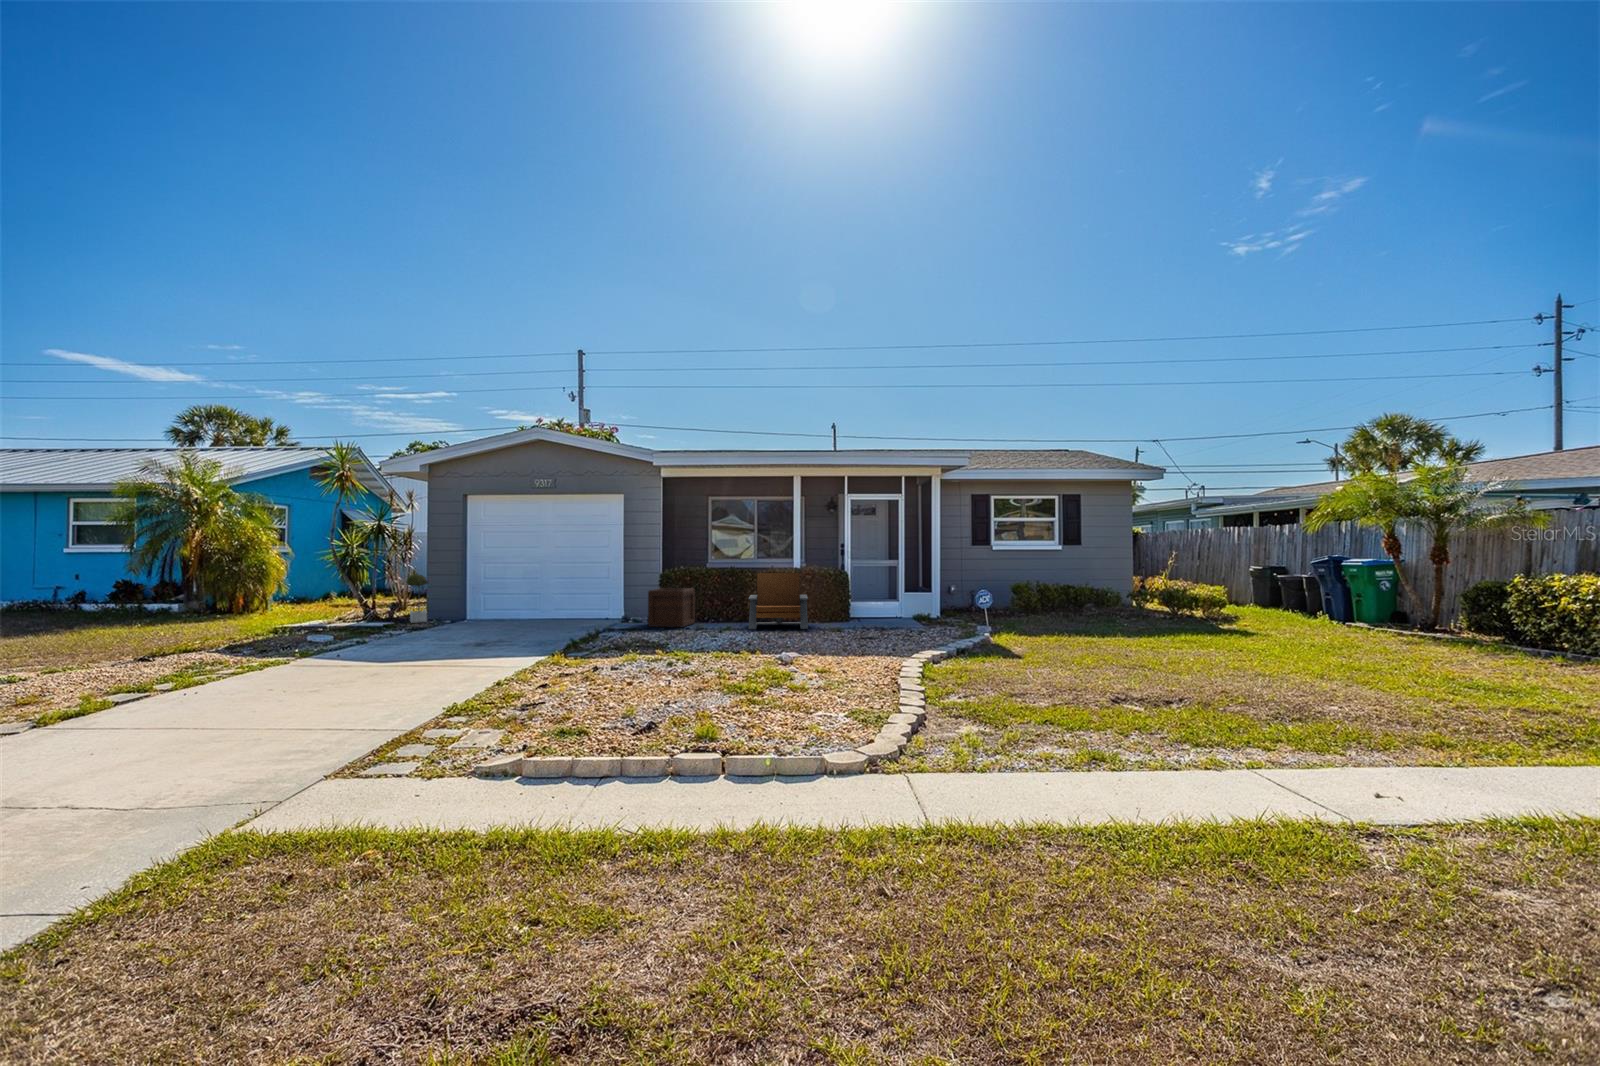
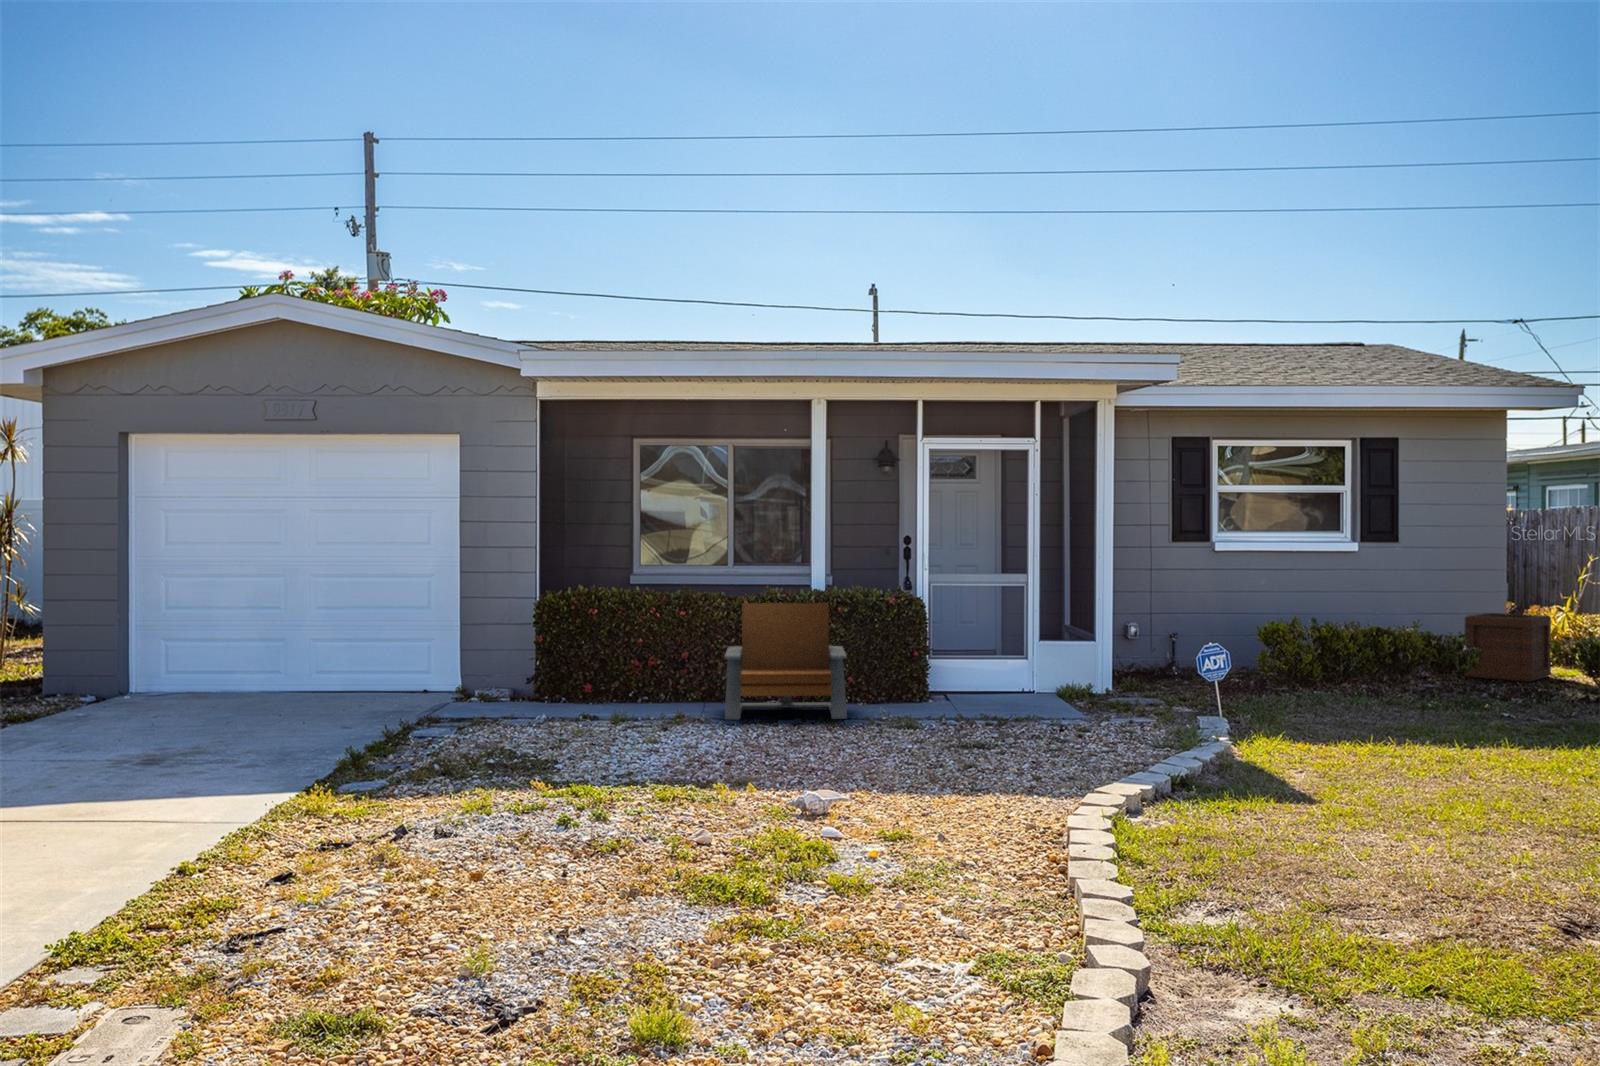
potted tree: present [406,574,428,623] -> none [24,601,73,703]
wooden crate: present [648,588,695,627] -> present [1465,613,1551,682]

